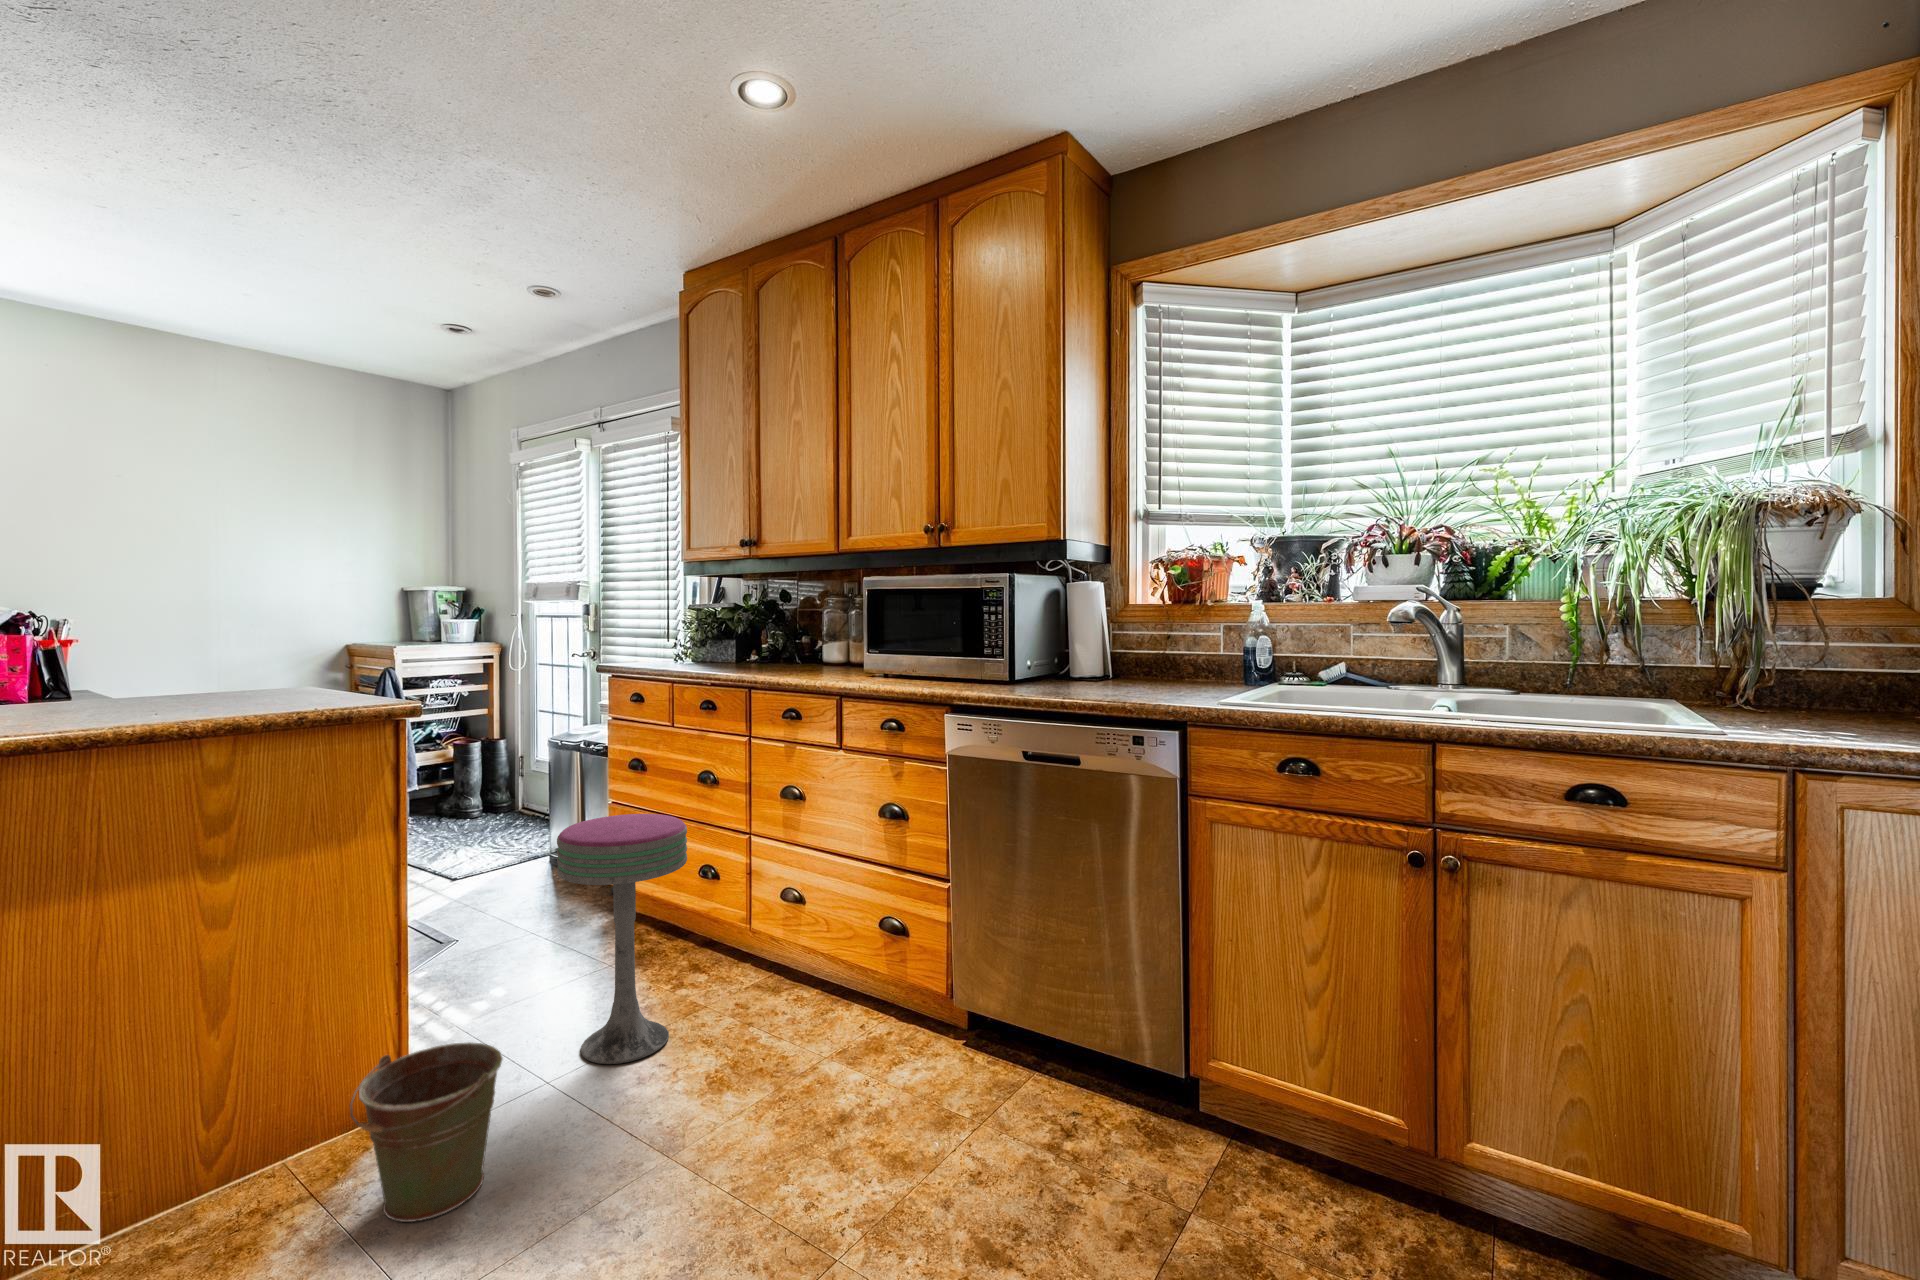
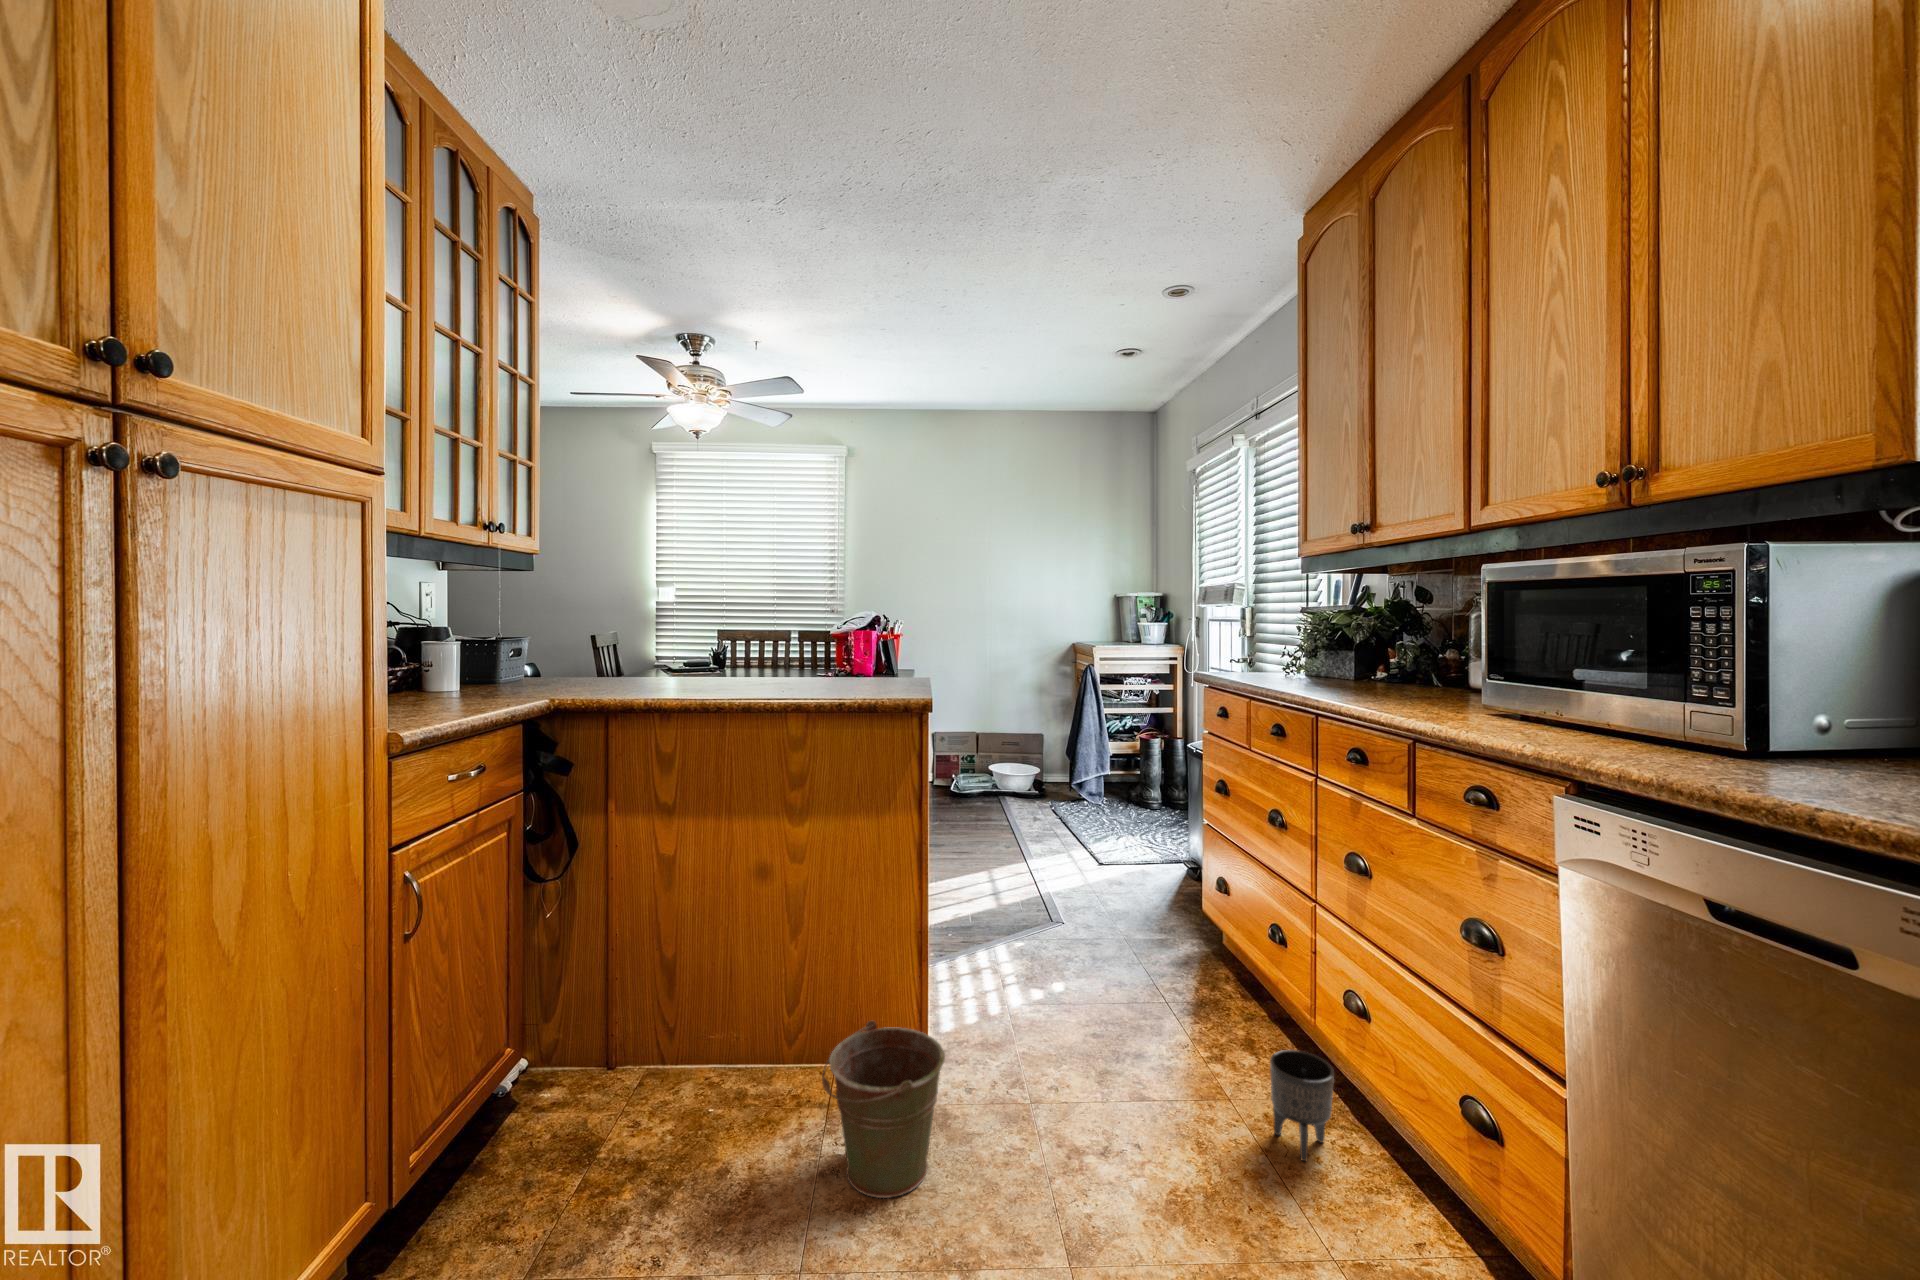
bar stool: present [557,814,687,1064] -> none [1057,842,1195,1129]
planter: none [747,942,792,1019] -> present [1270,1050,1334,1161]

